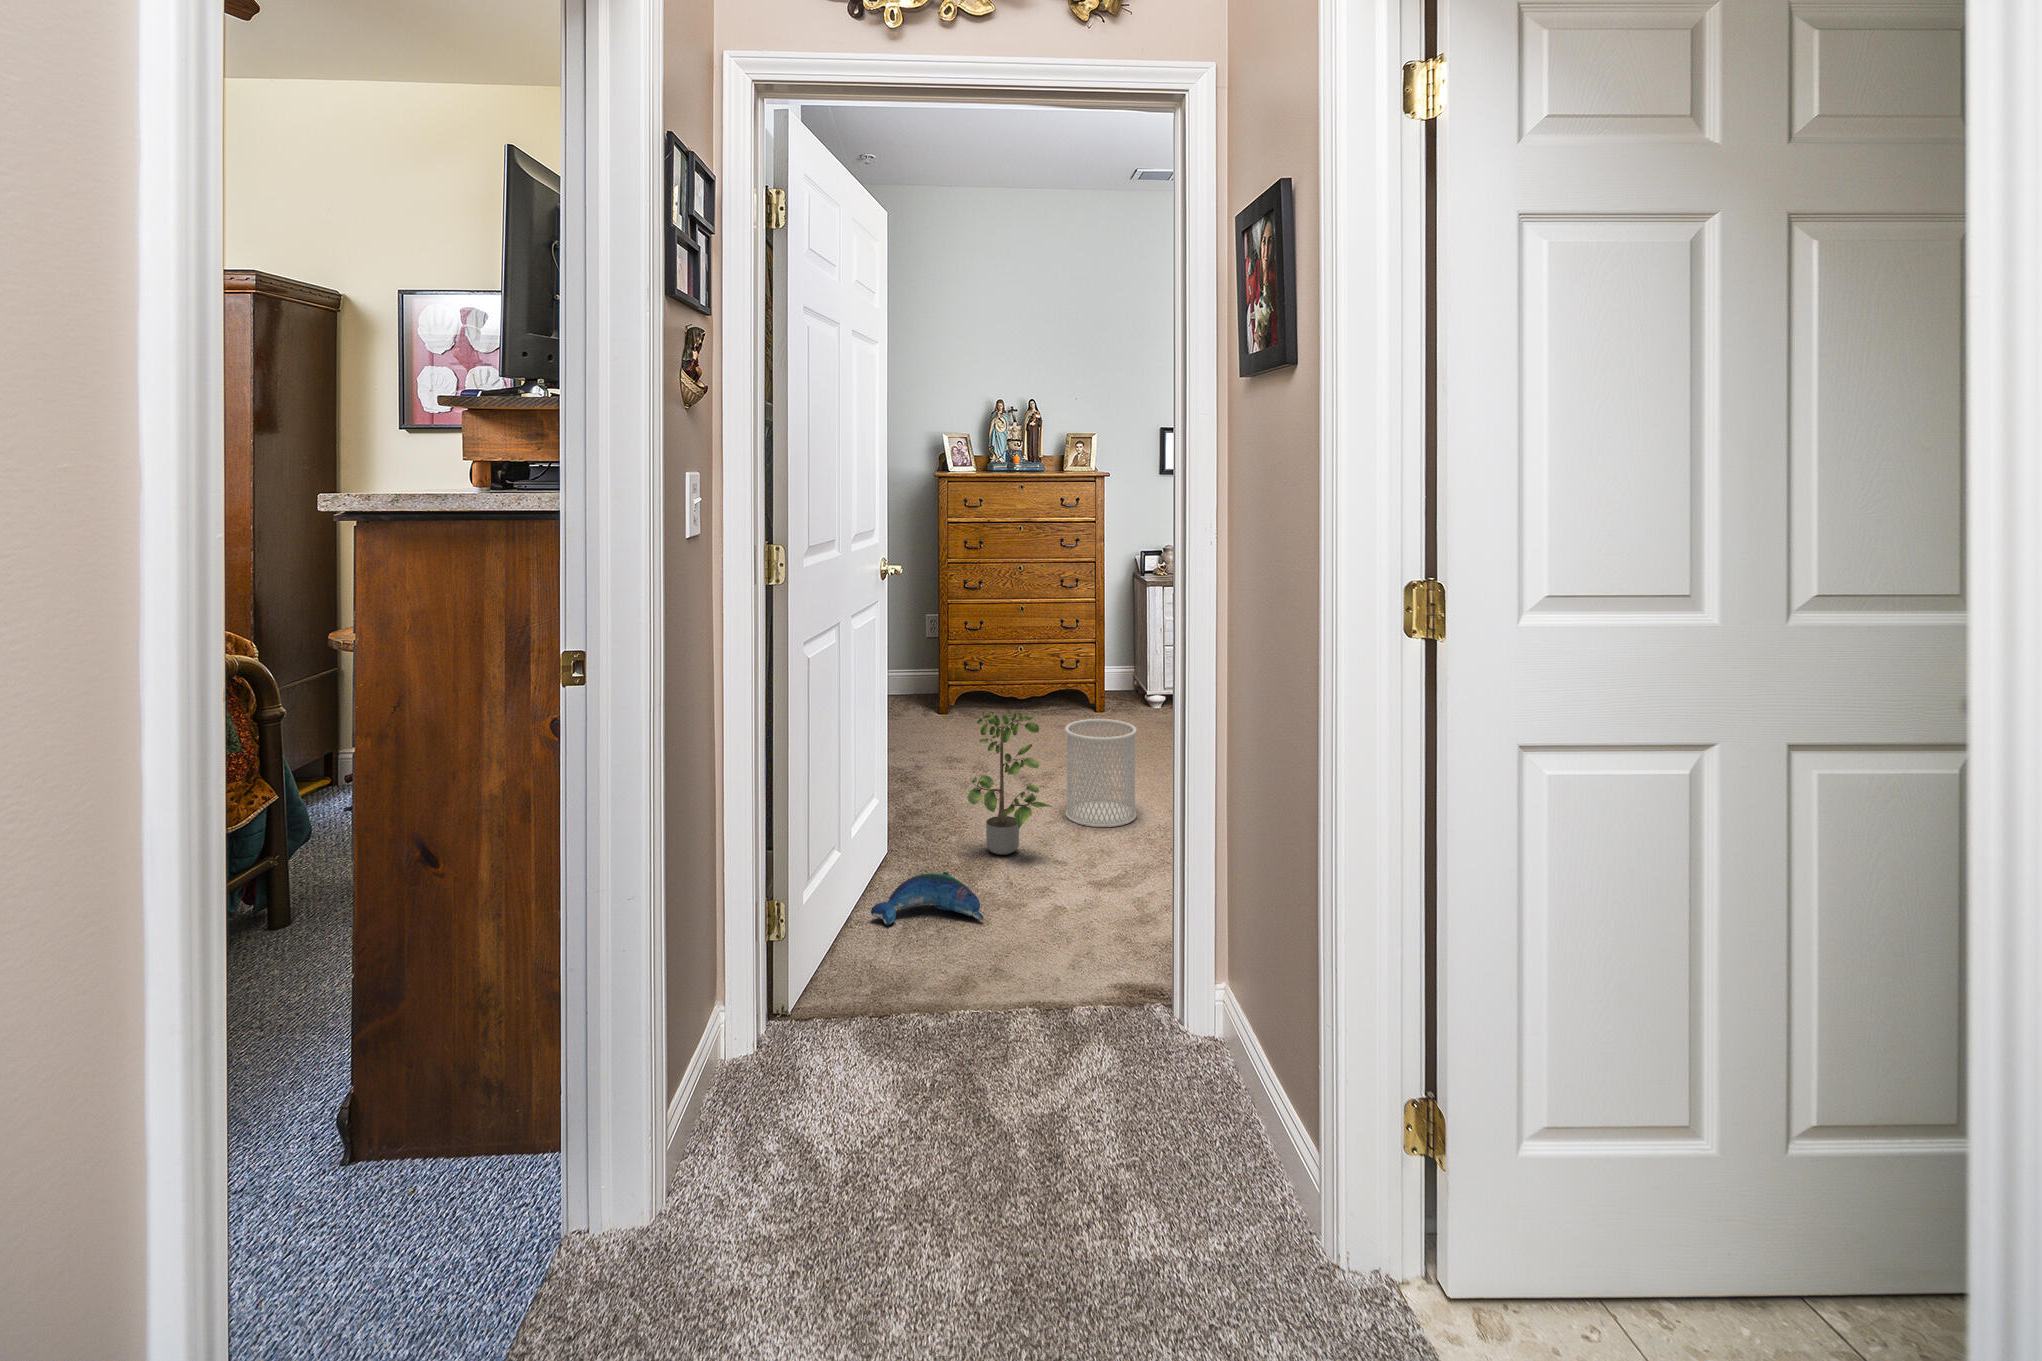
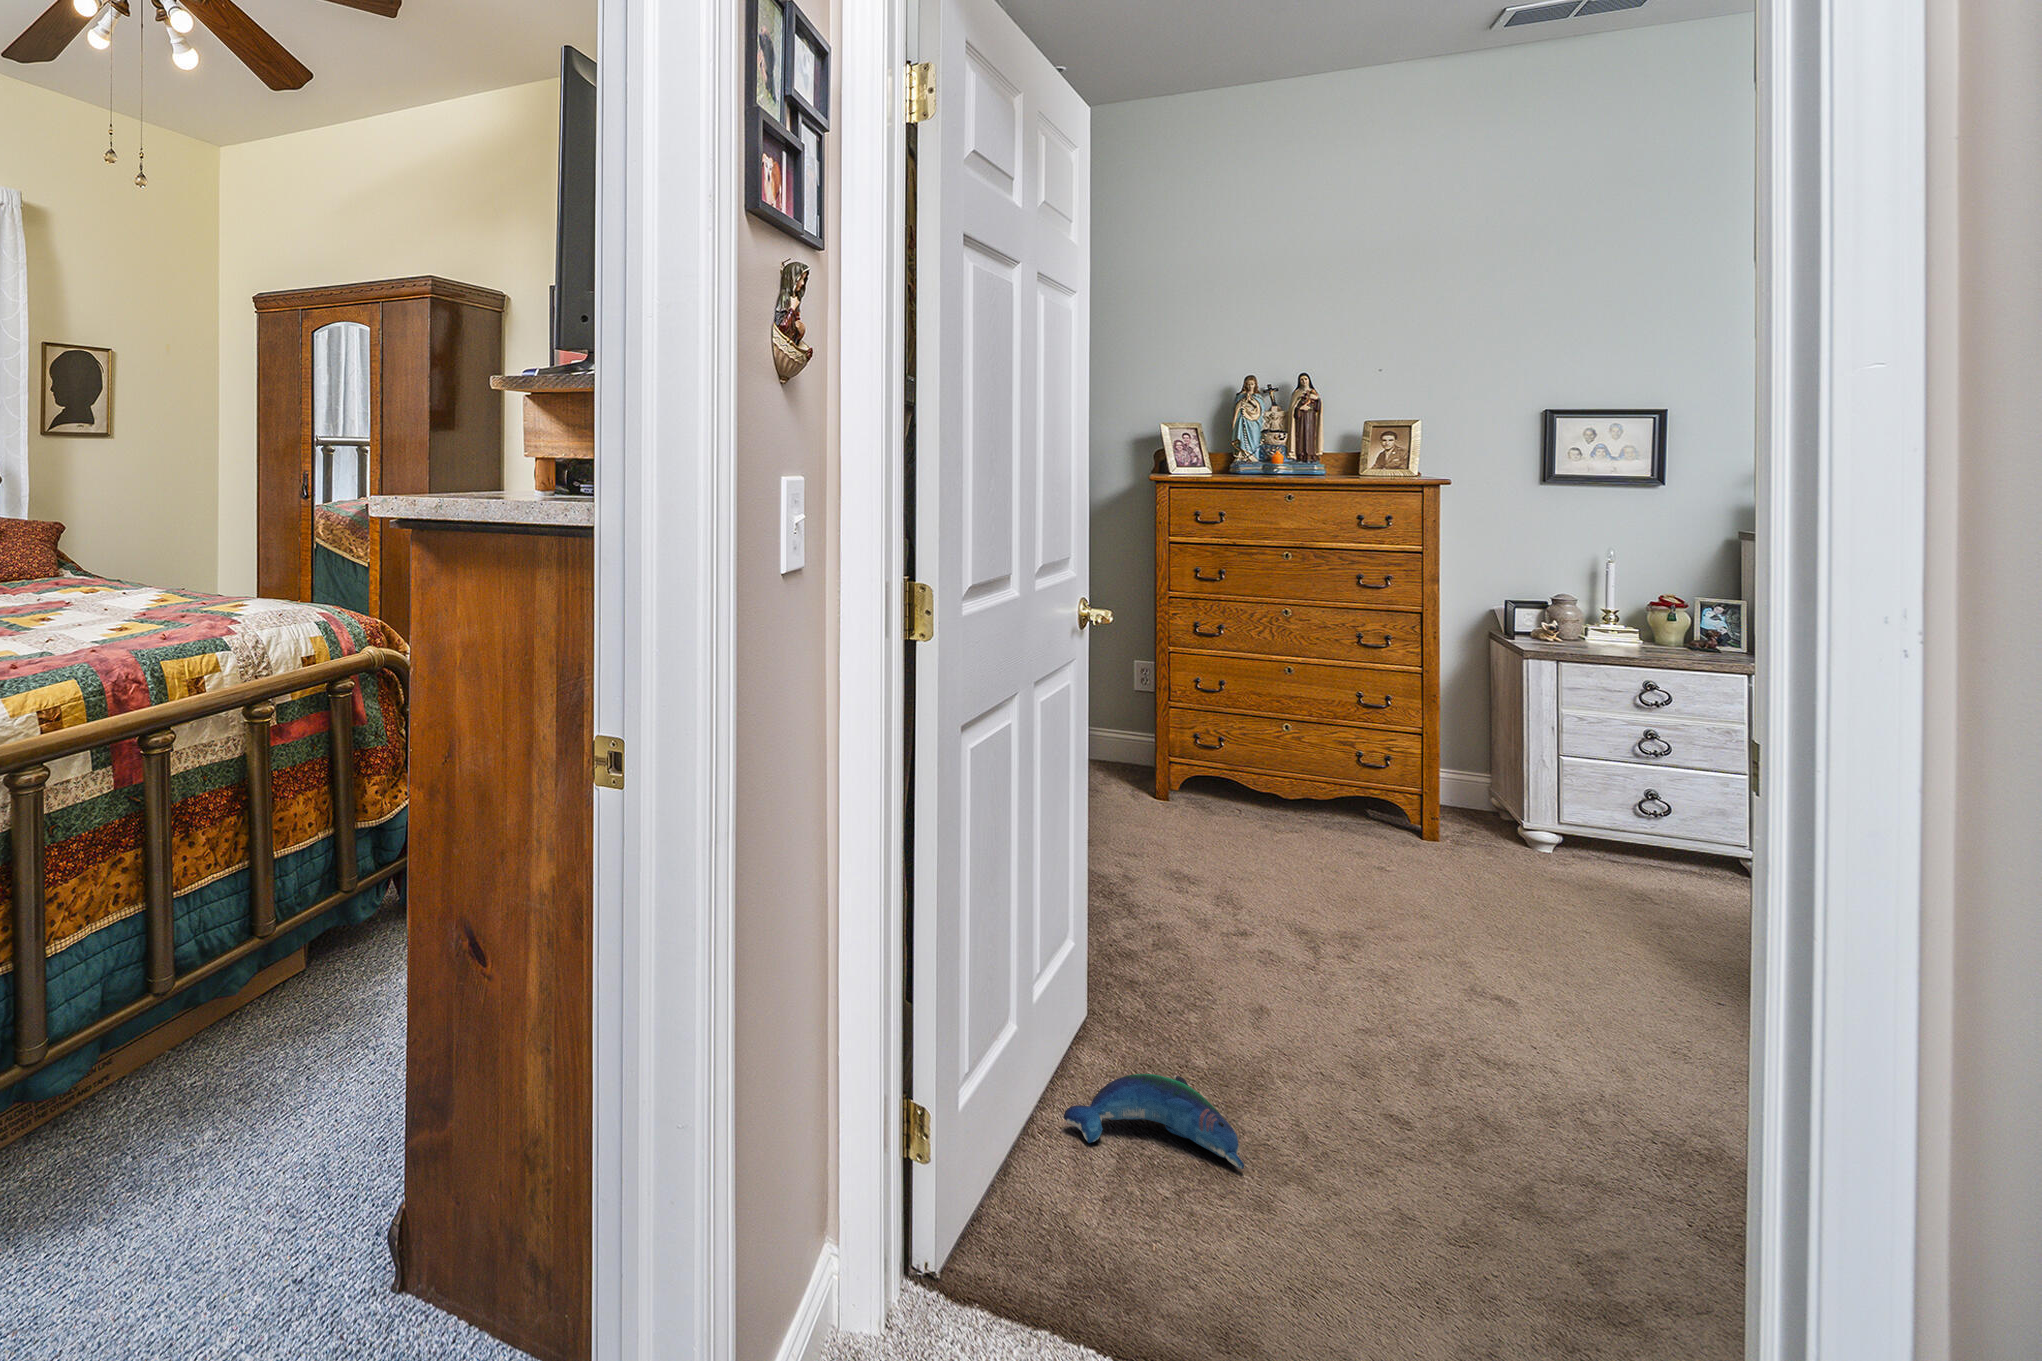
potted plant: present [967,710,1051,855] -> none [1213,834,1360,1057]
wastebasket: present [1065,719,1137,827] -> none [1374,861,1506,1042]

